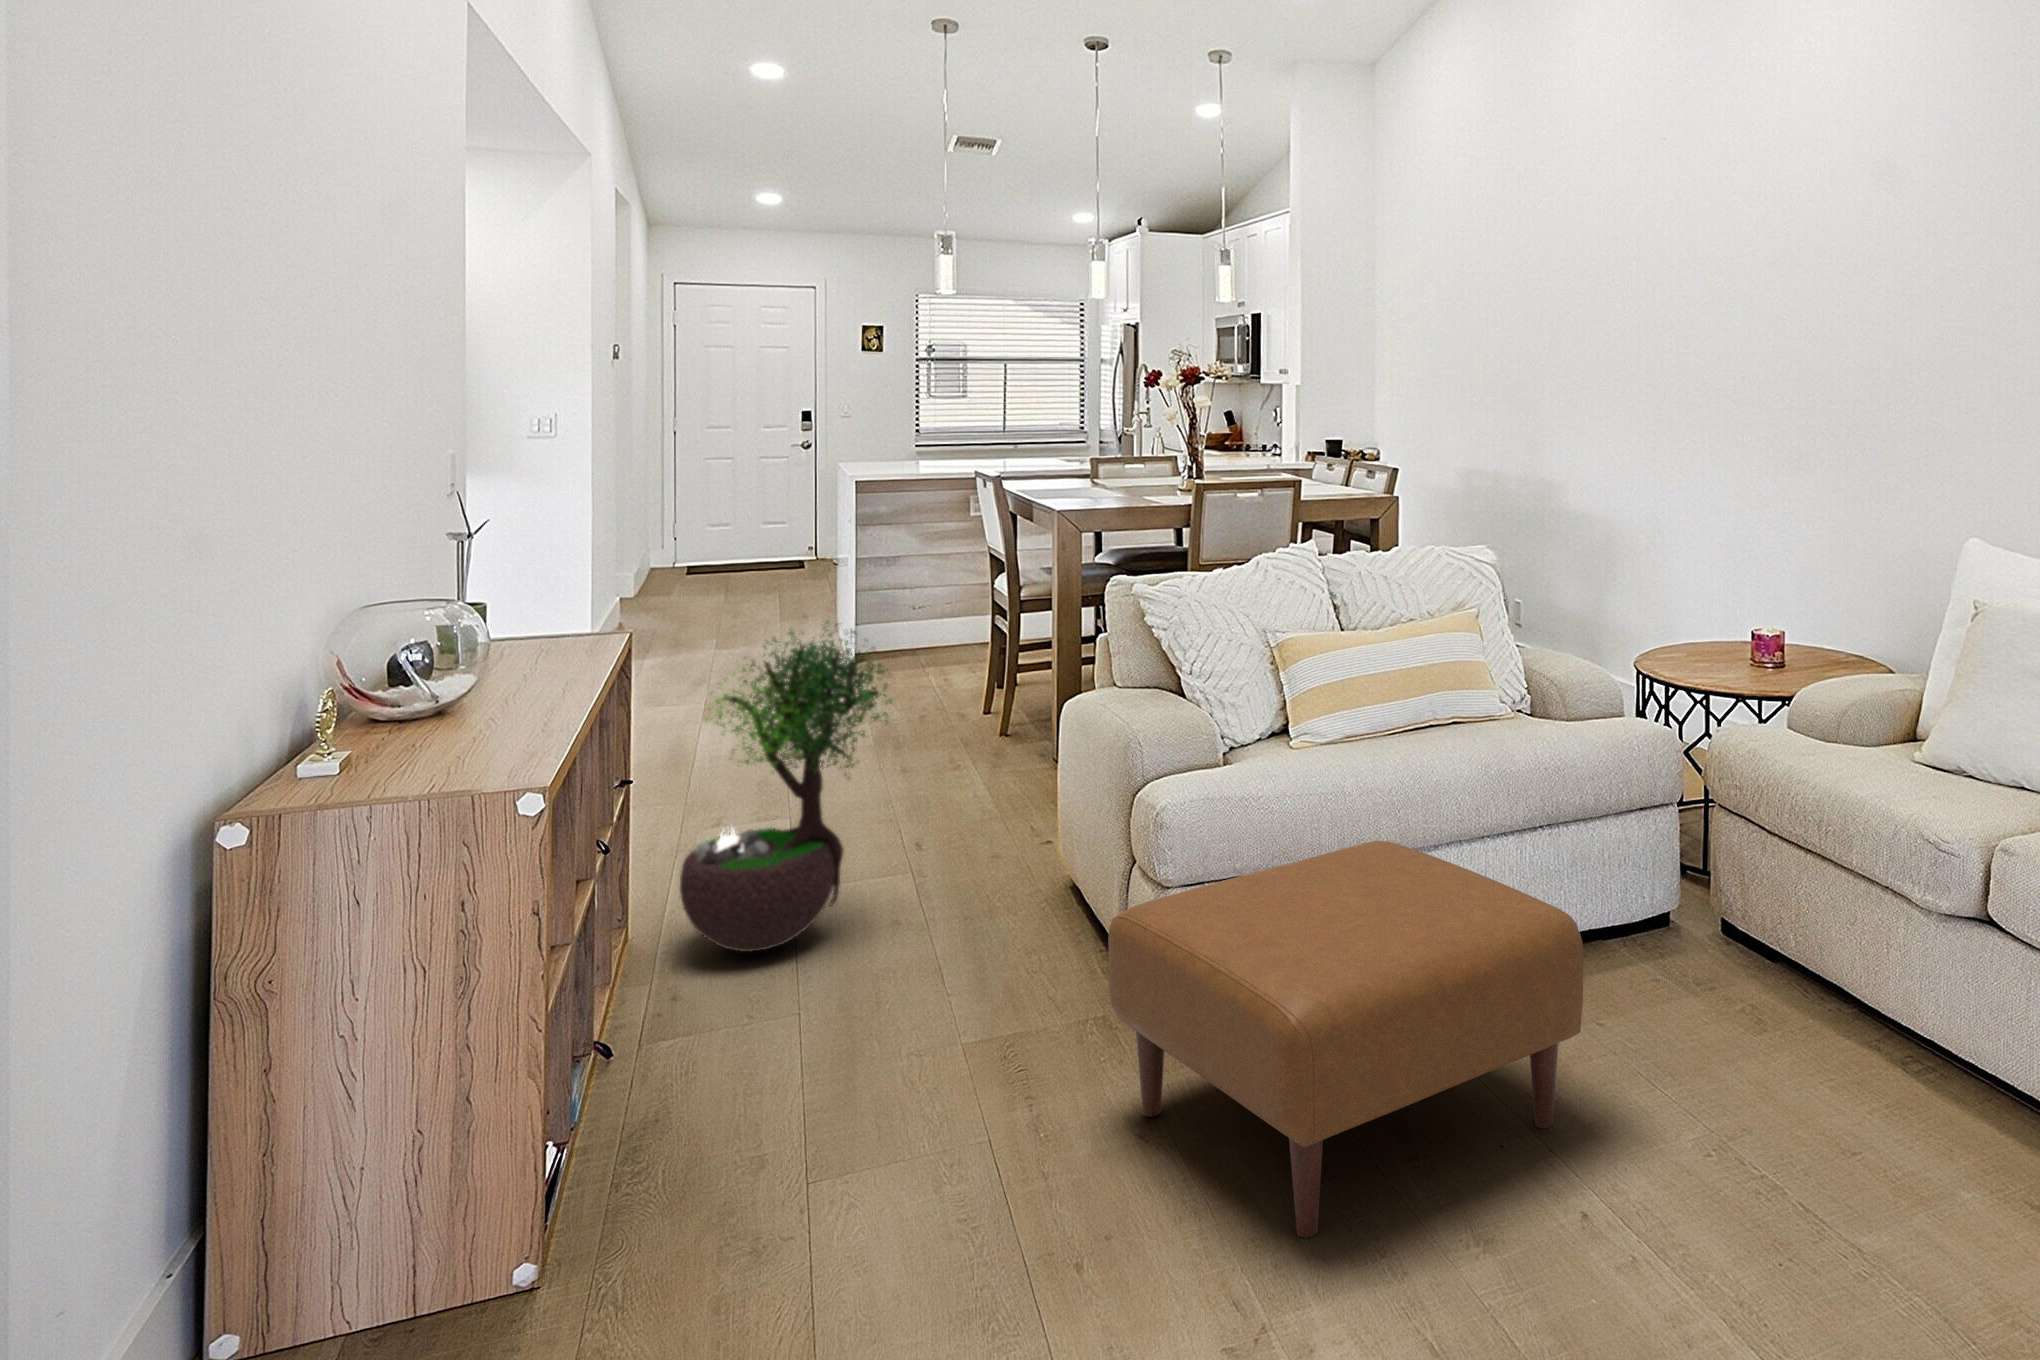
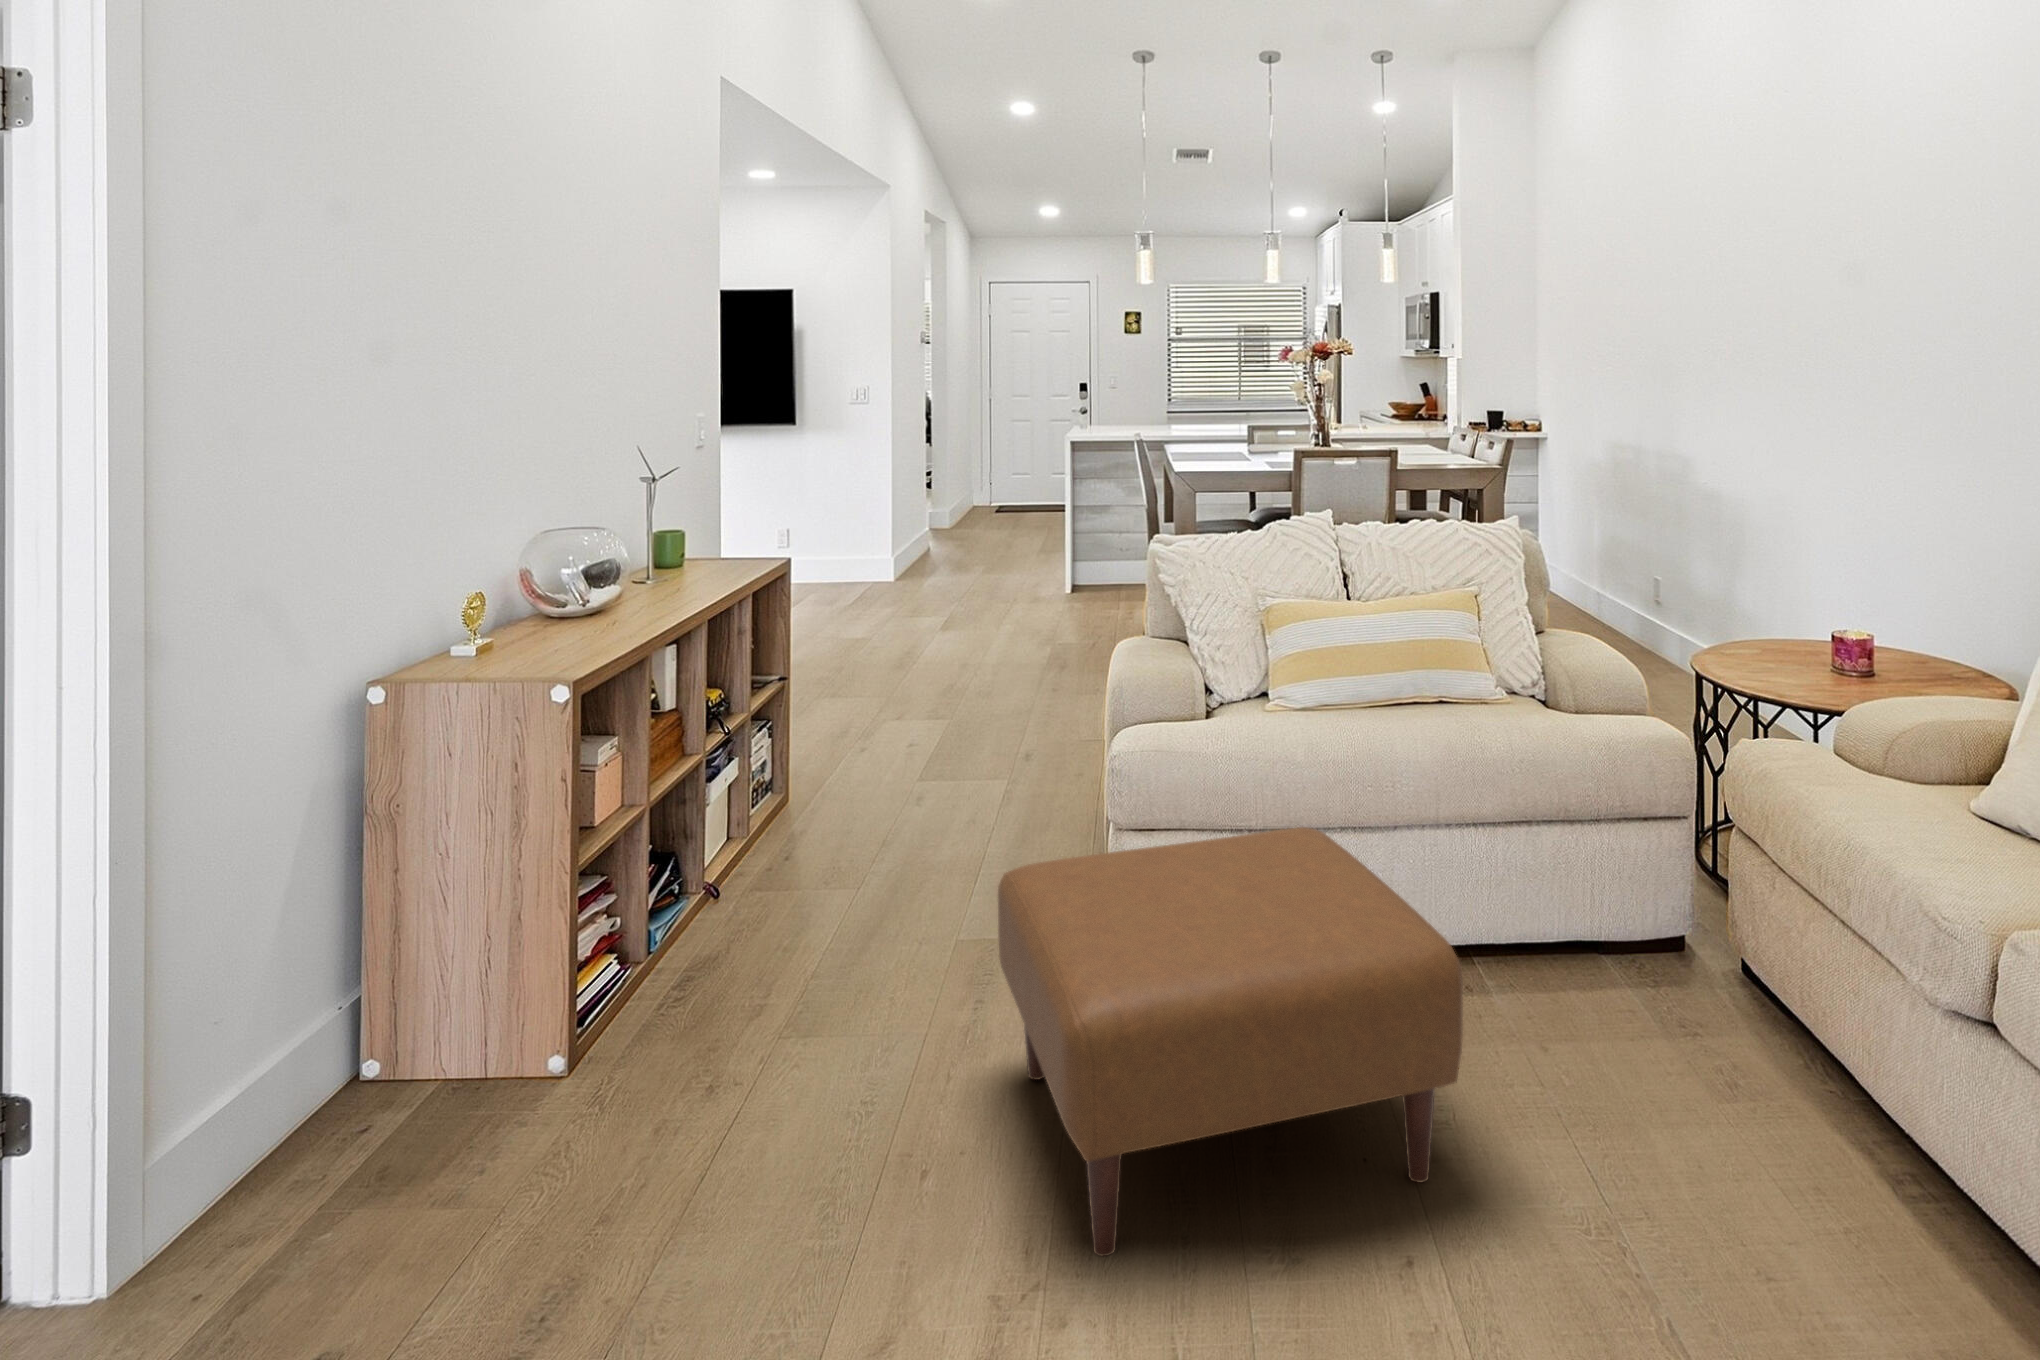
potted tree: present [680,615,892,952] -> none [759,552,933,849]

